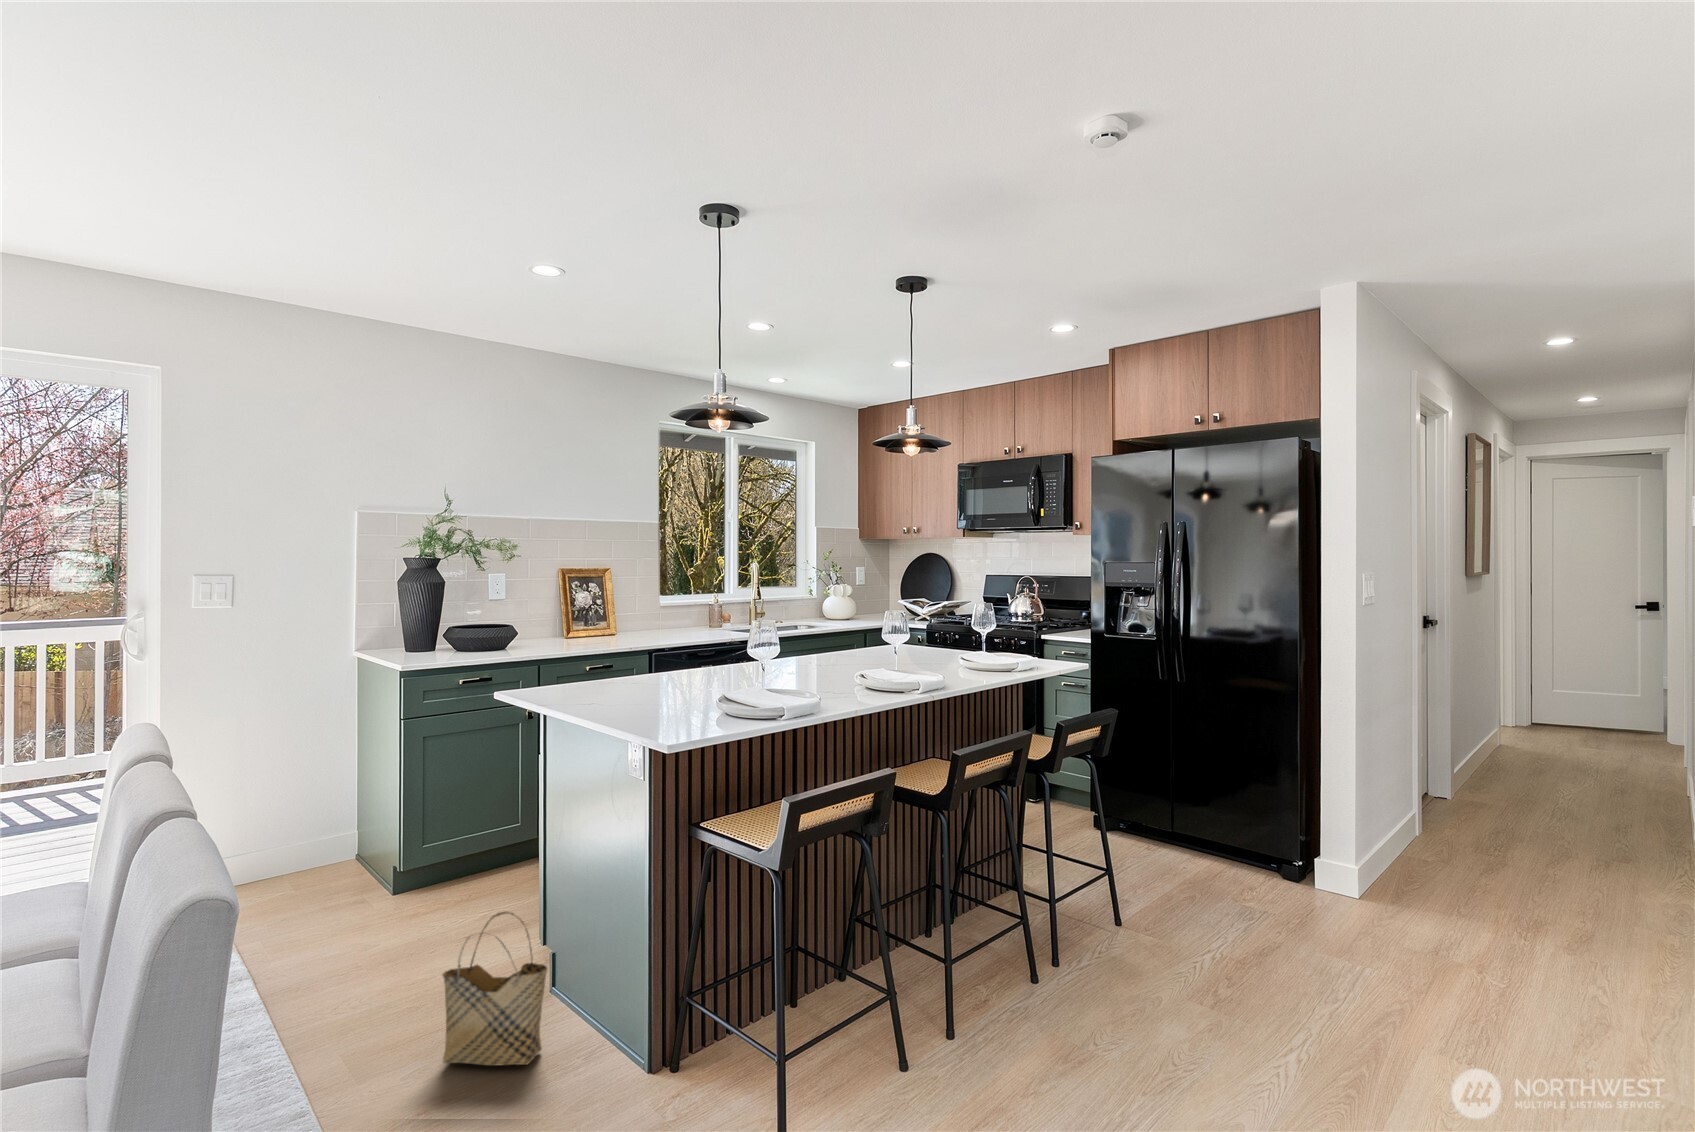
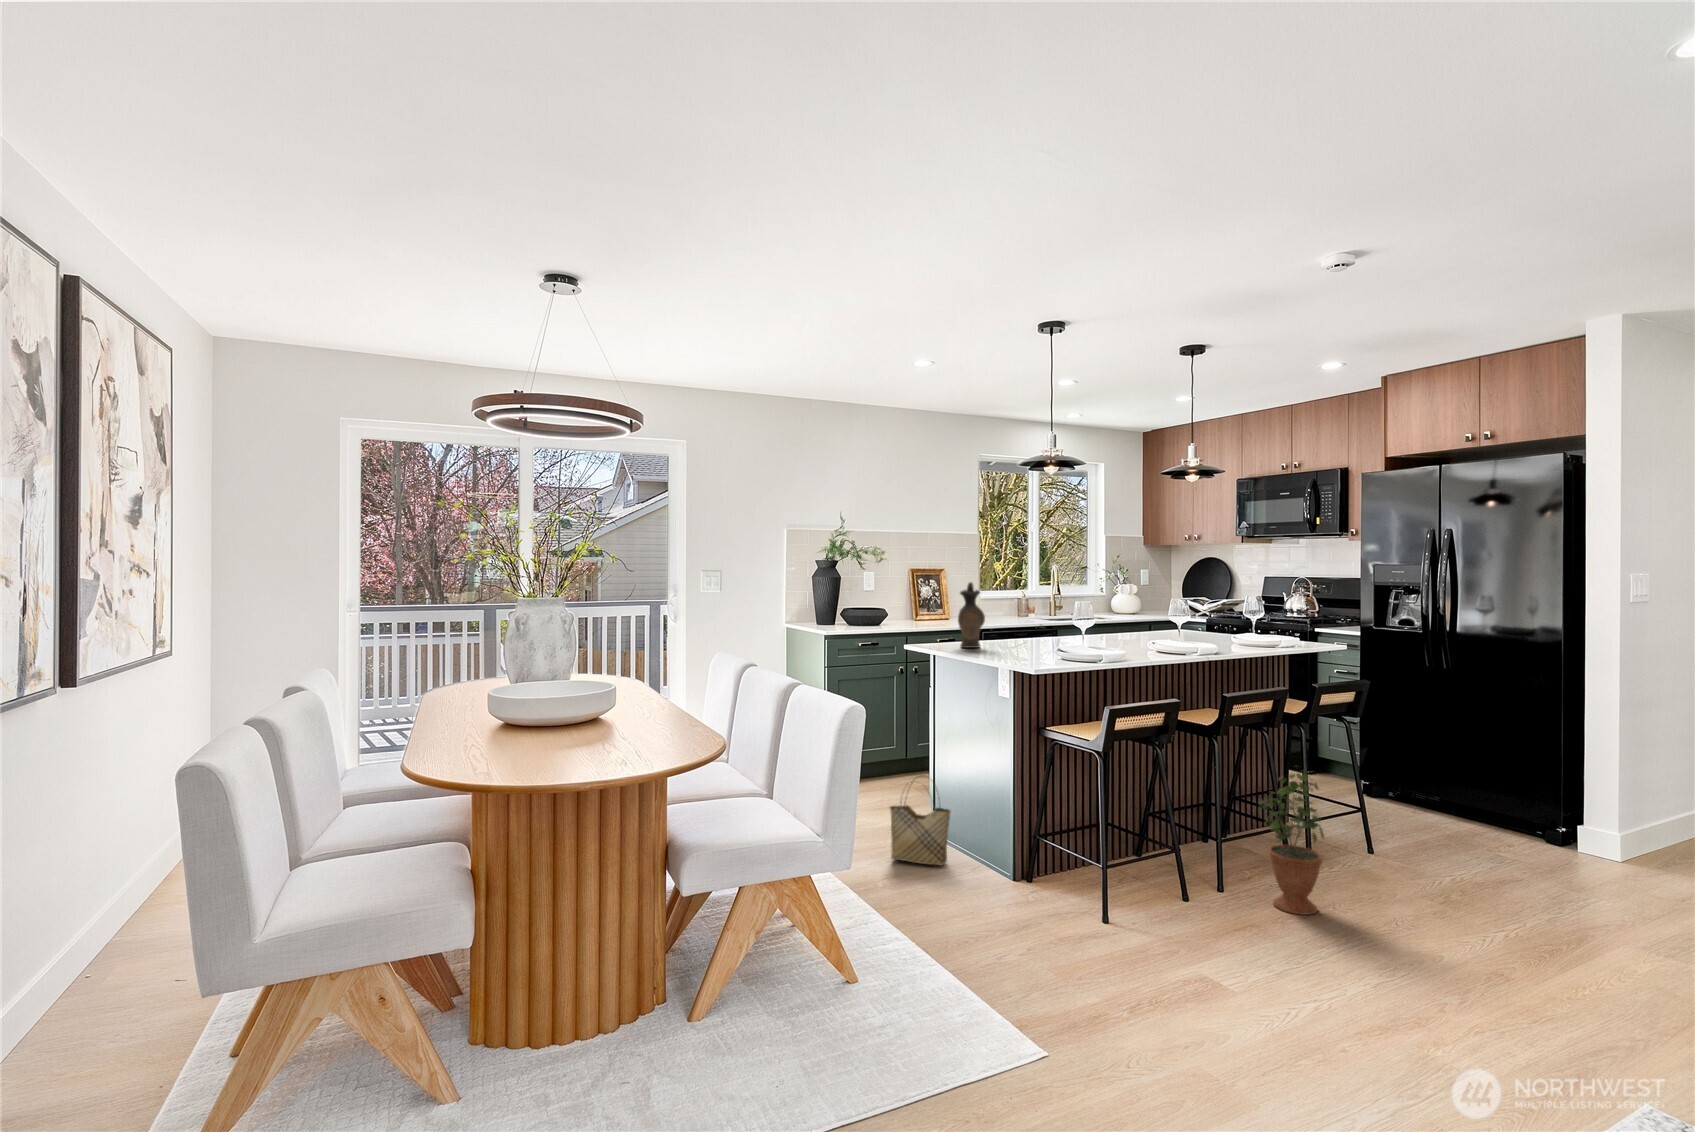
ceramic pitcher: none [576,595,618,696] -> present [958,582,985,648]
potted plant: none [998,859,1088,1085] -> present [1259,770,1324,915]

